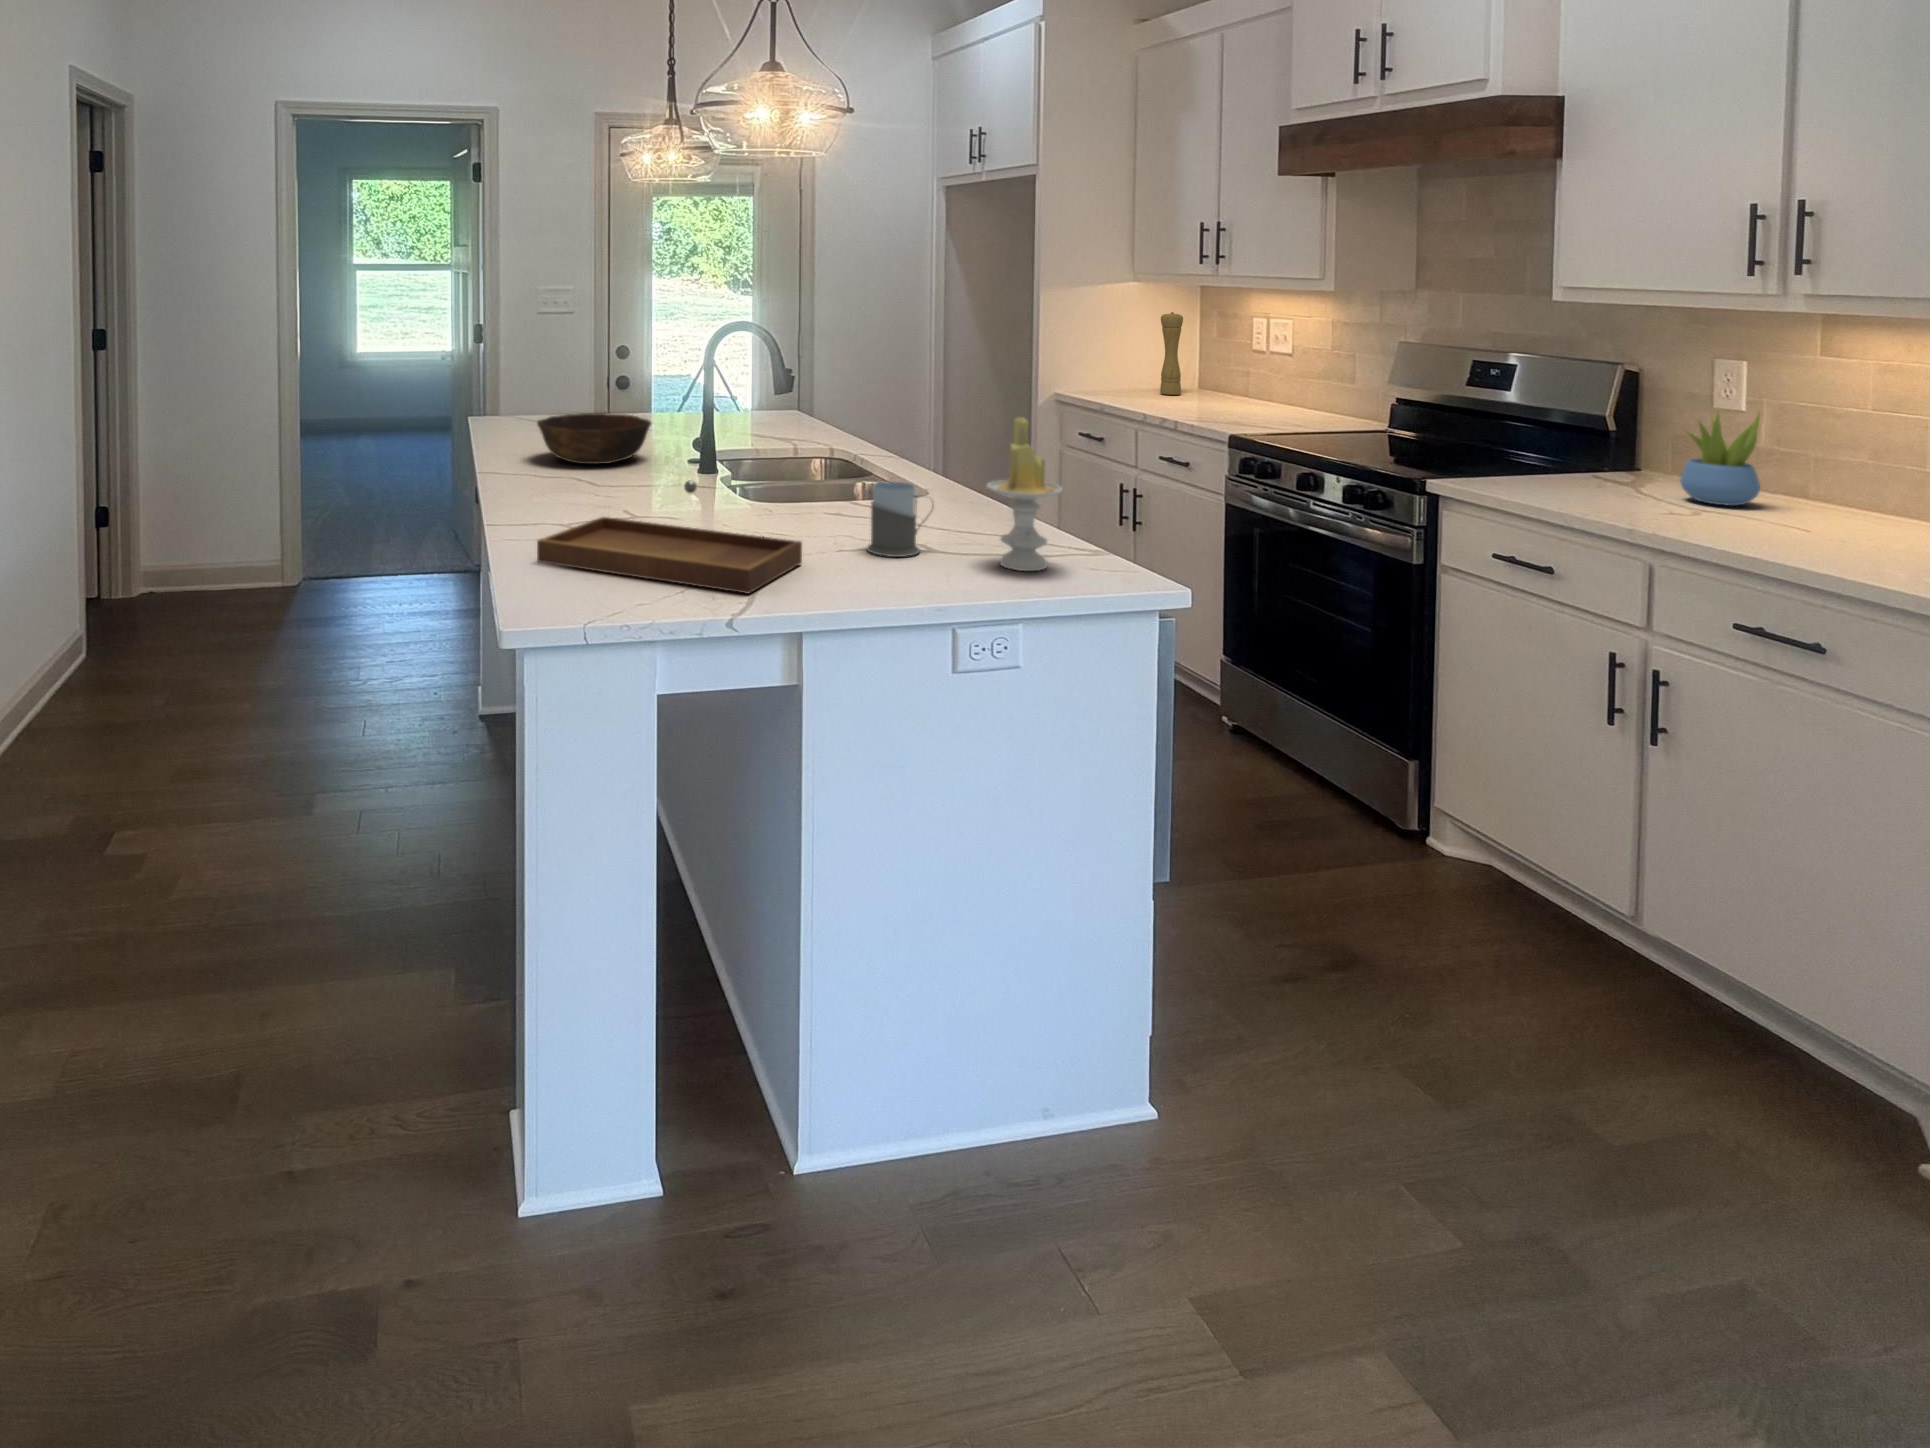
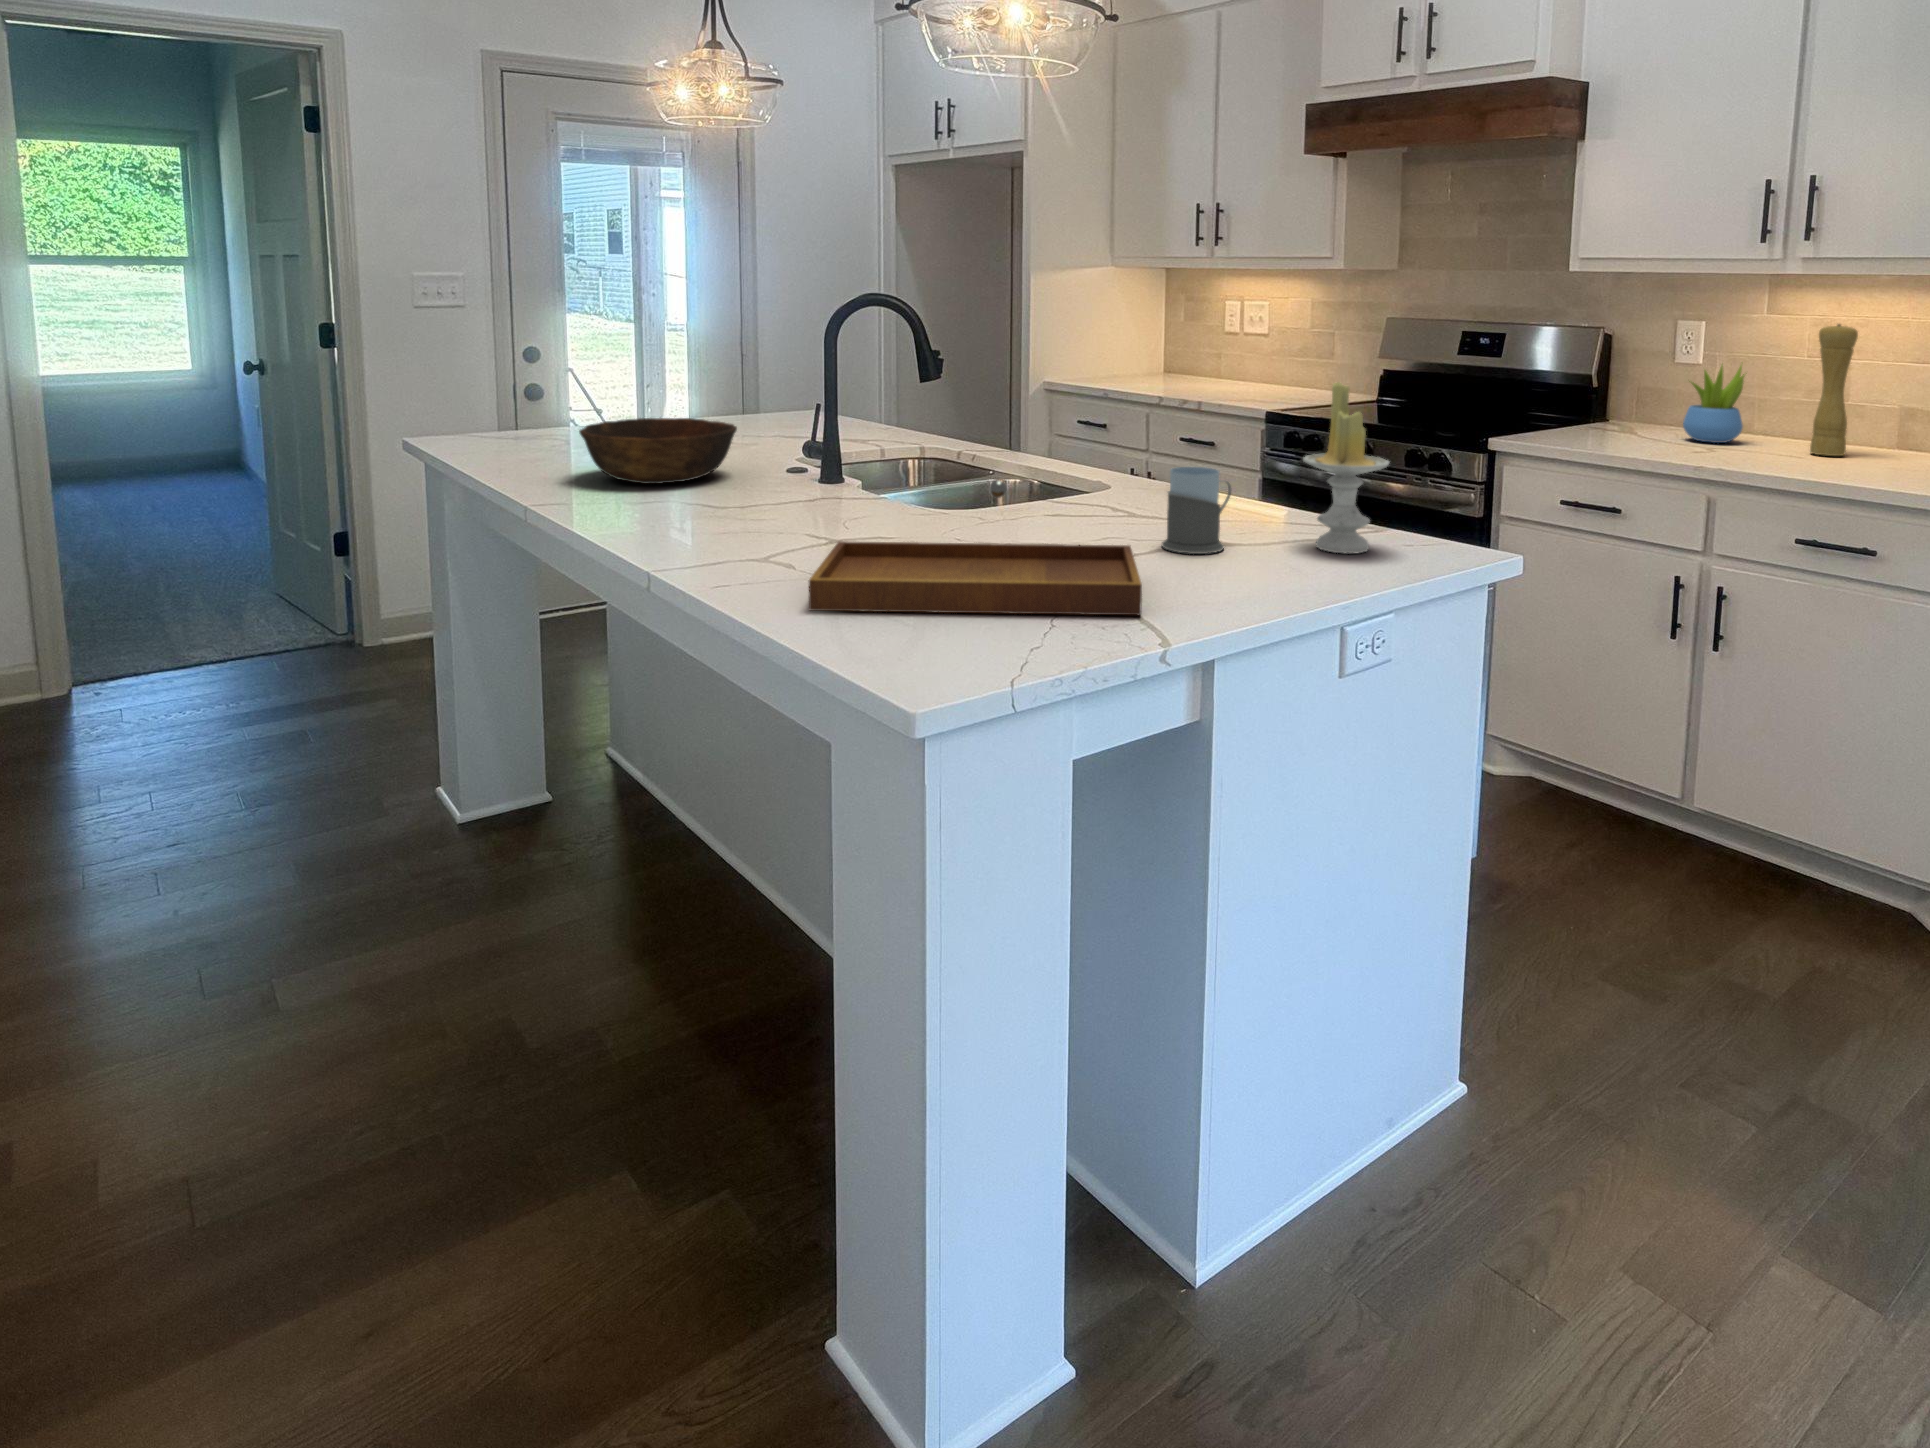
pepper mill: present [1160,312,1183,395] -> present [1810,324,1858,456]

